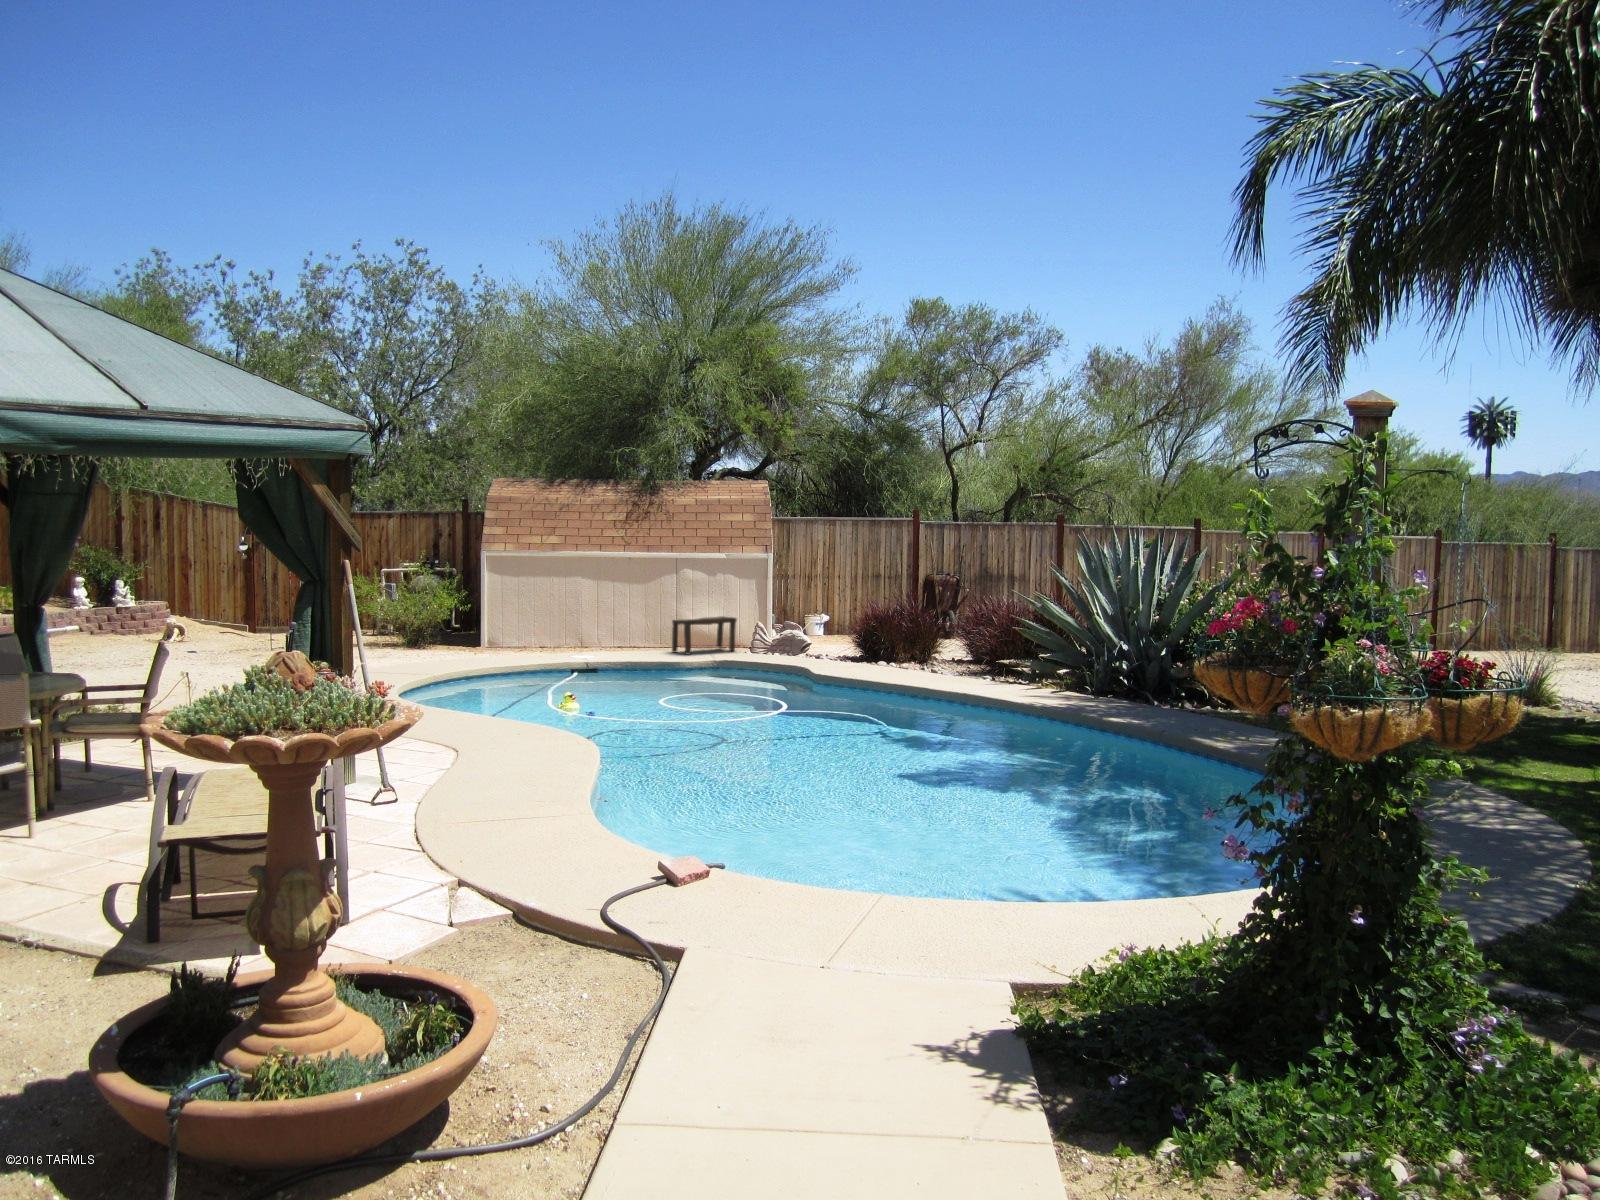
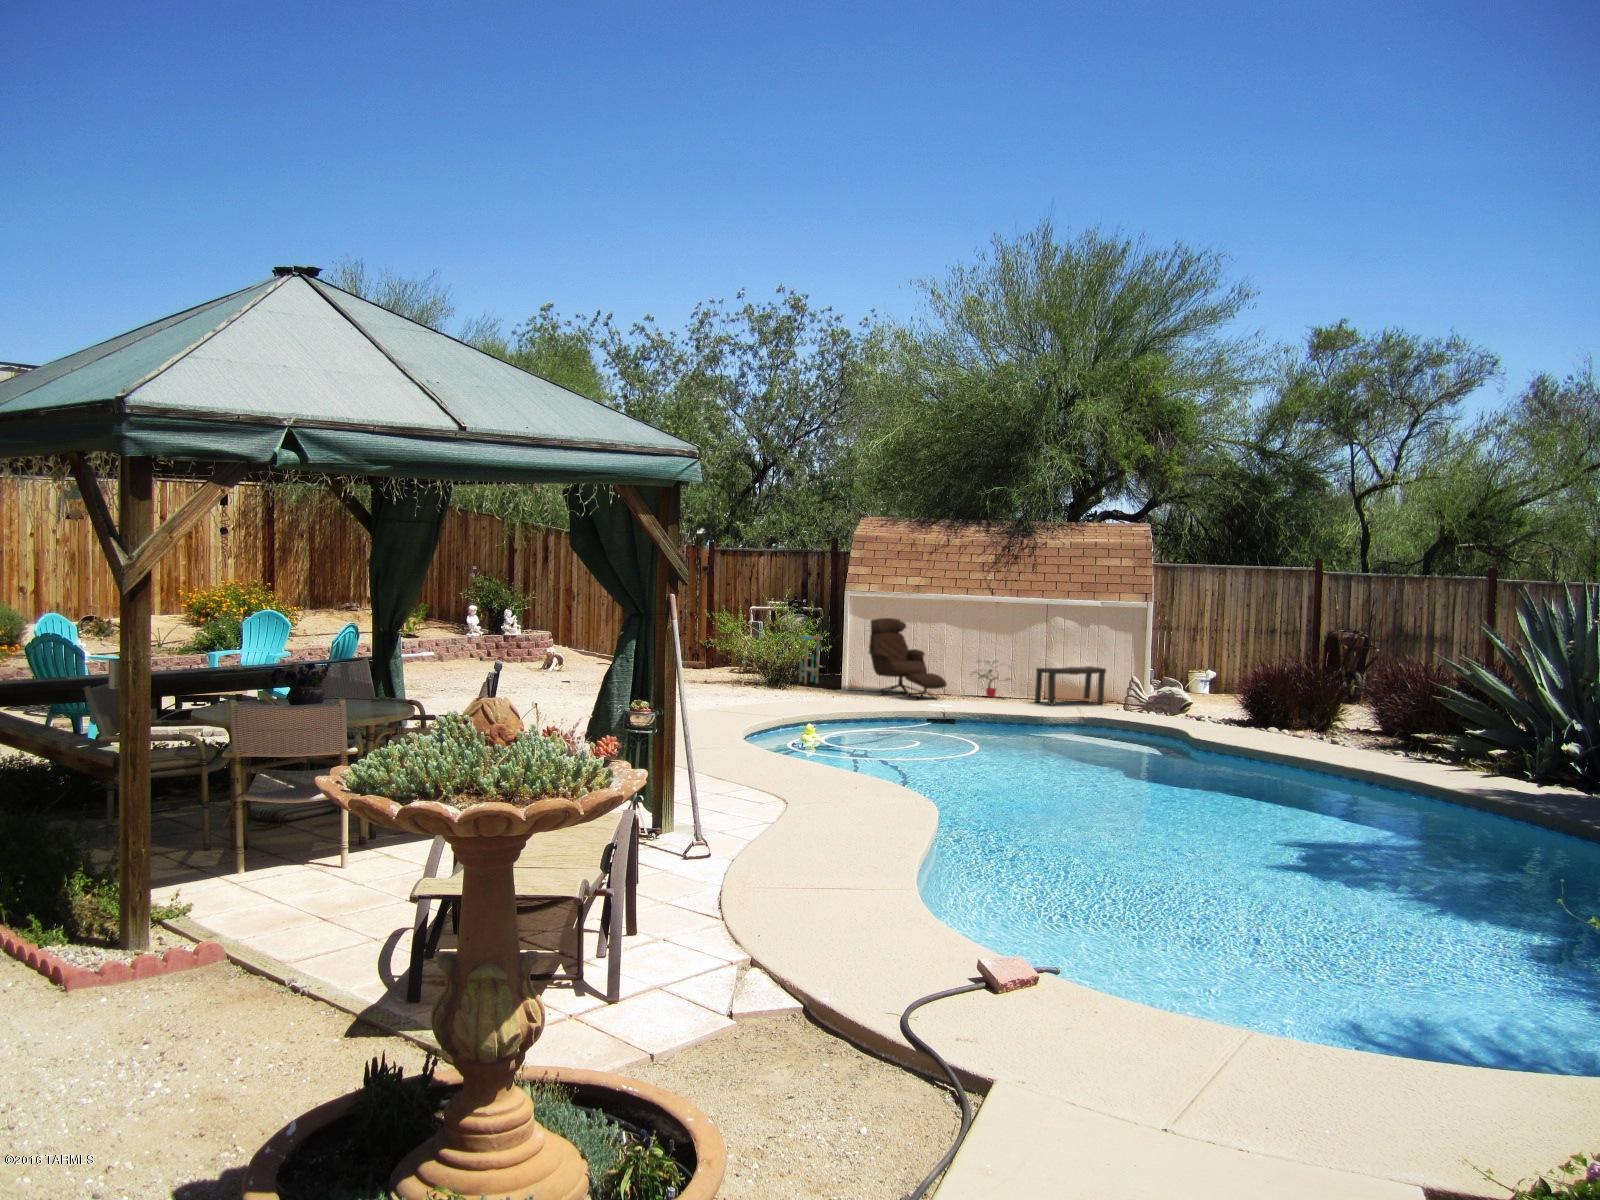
lounge chair: none [507,577,587,656] -> present [869,618,947,699]
side table: none [432,597,457,647] -> present [798,636,822,683]
potted plant: none [609,614,654,650] -> present [974,660,1011,697]

